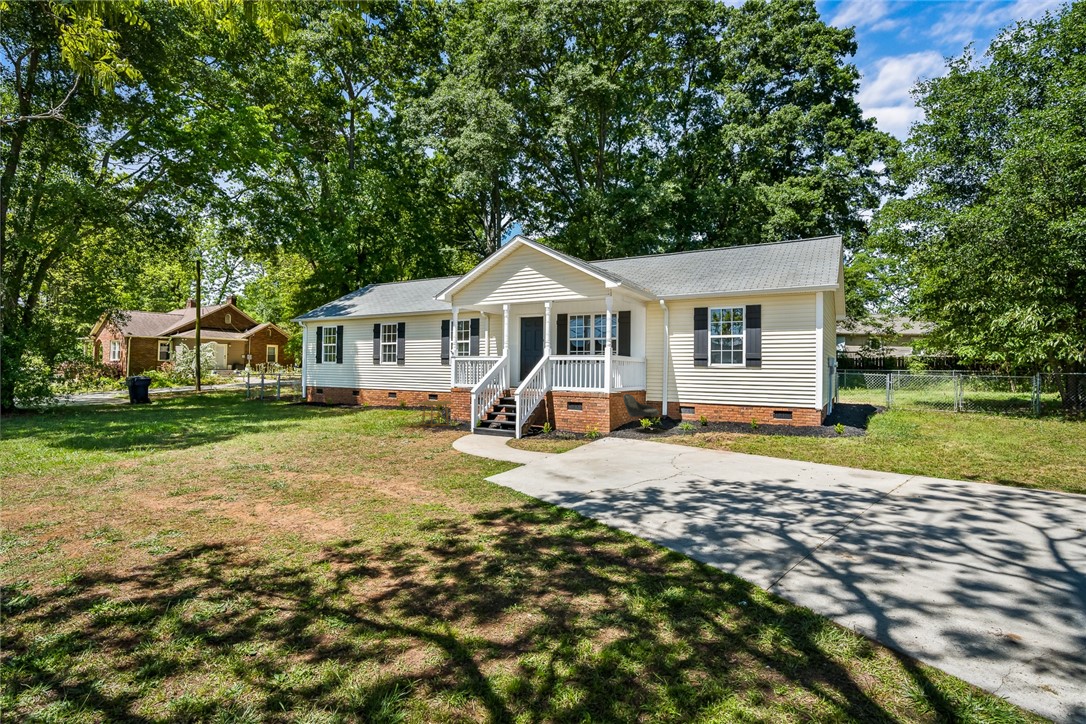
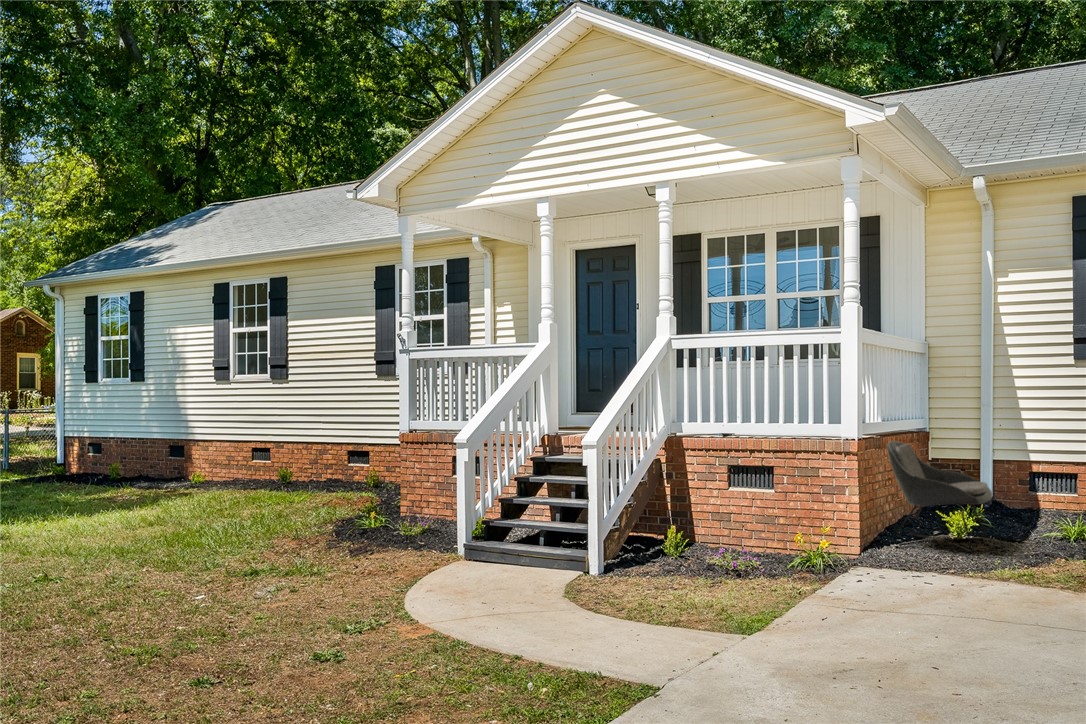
round table: present [418,401,452,427] -> none [310,469,406,542]

